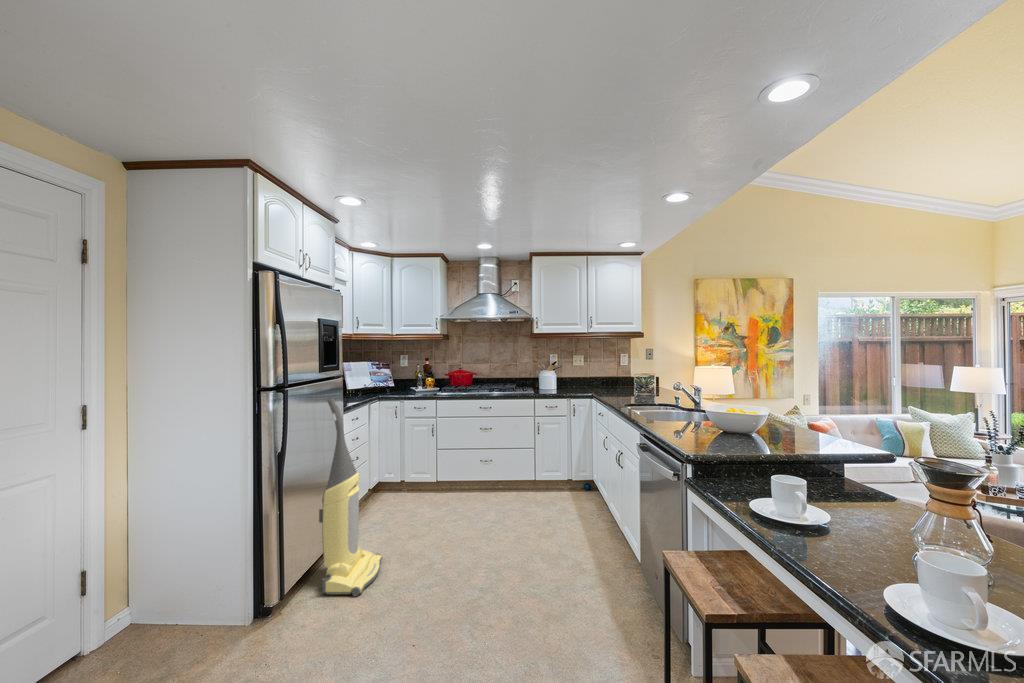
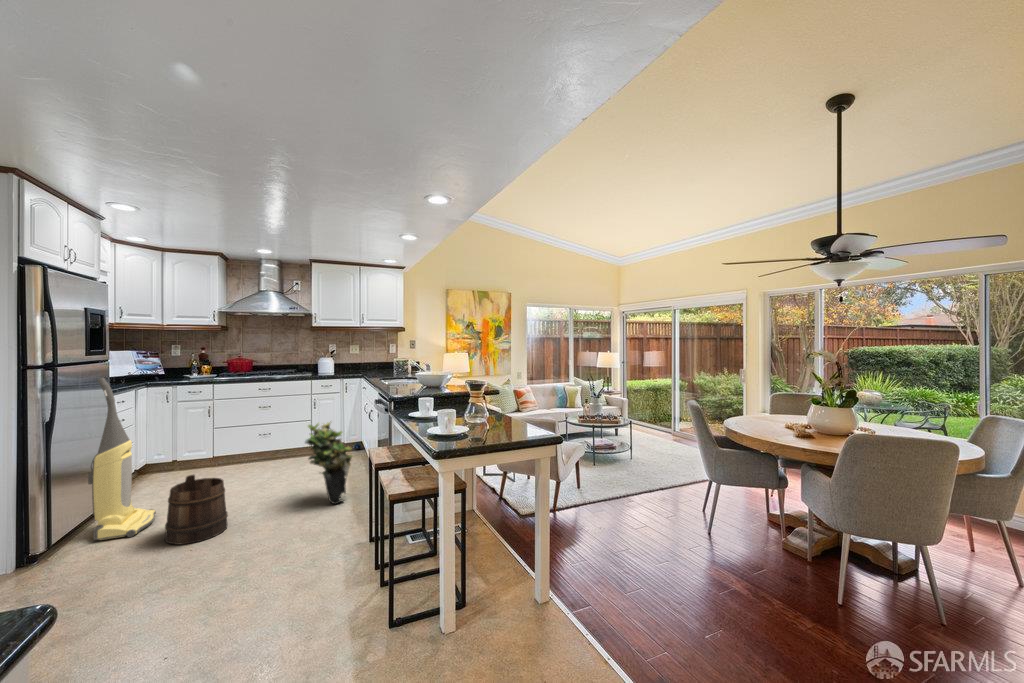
potted plant: none [543,466,608,596] -> present [305,422,352,504]
bucket: none [387,527,454,631] -> present [165,475,228,545]

